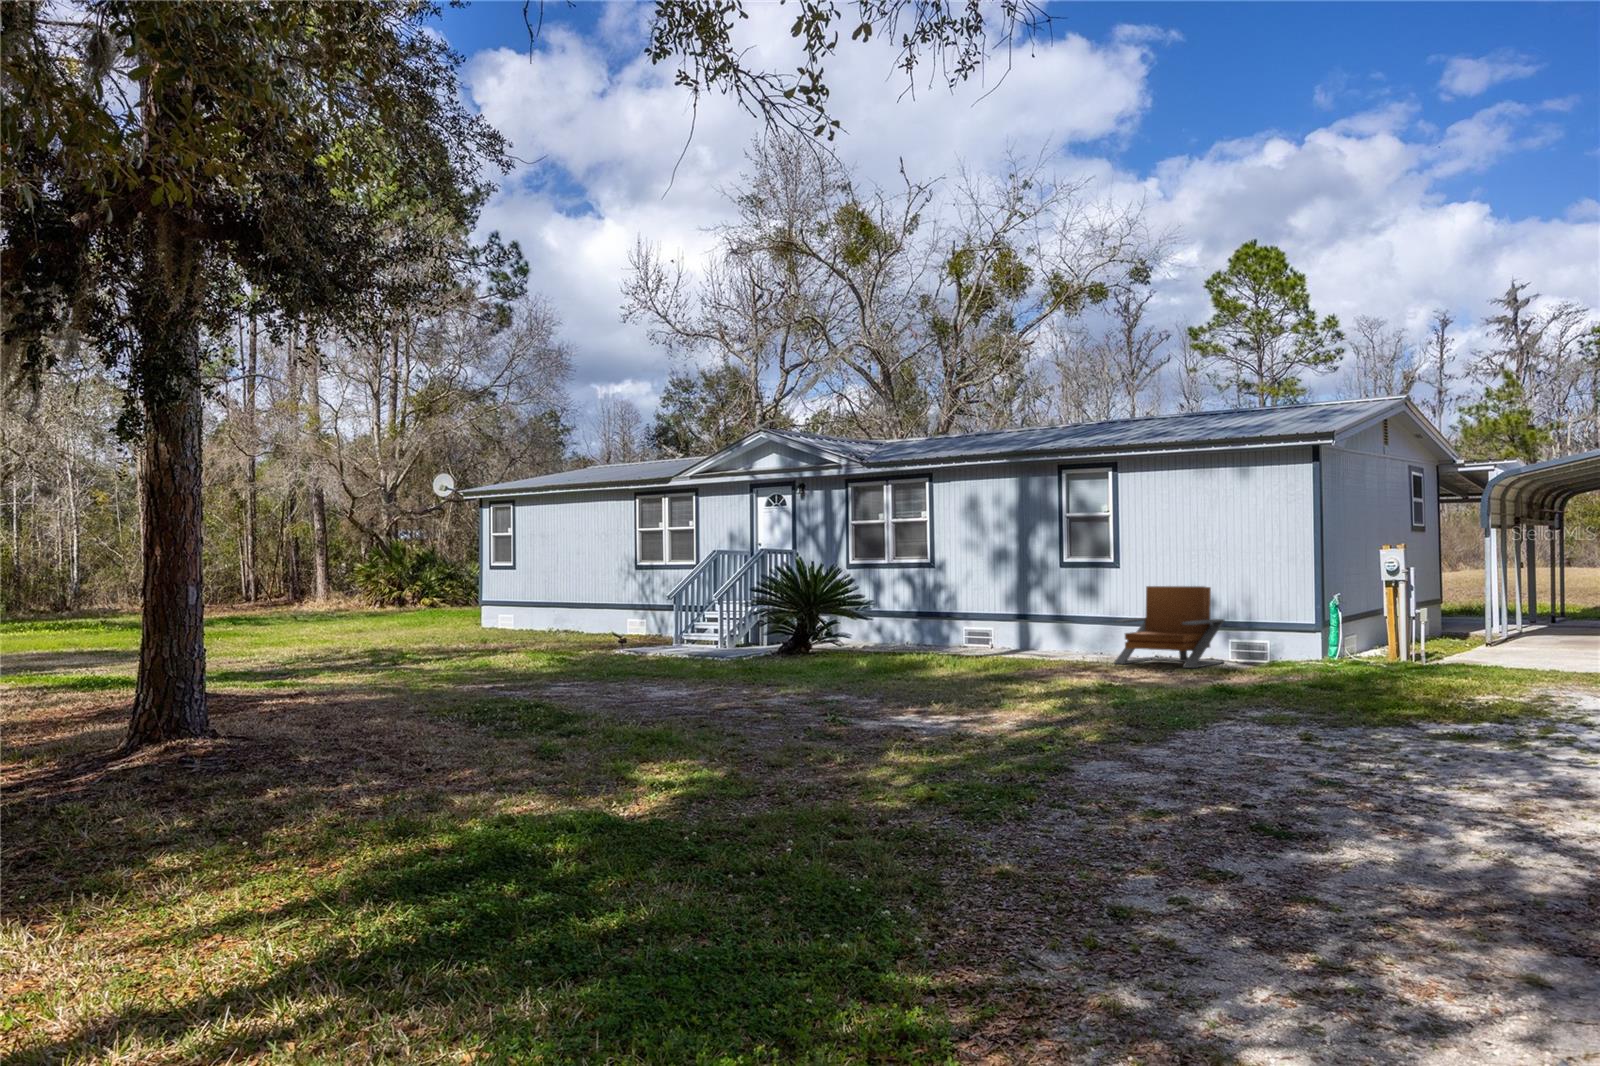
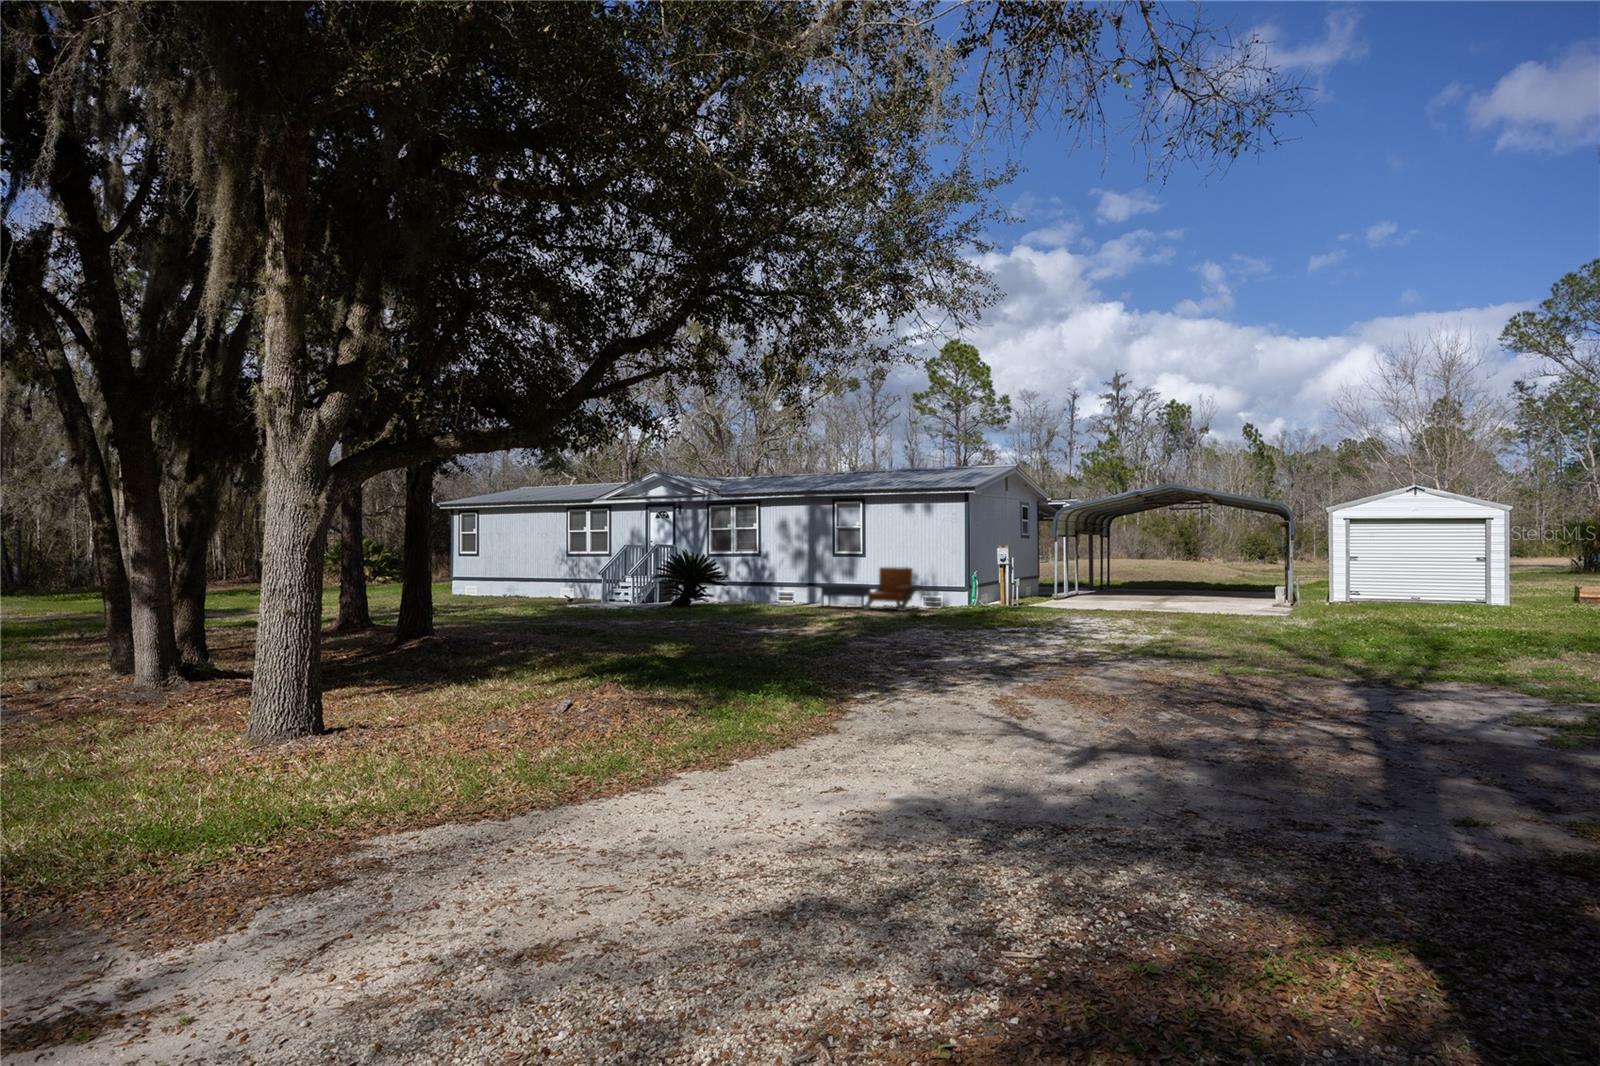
bench: none [1036,616,1130,660] -> present [821,584,871,607]

